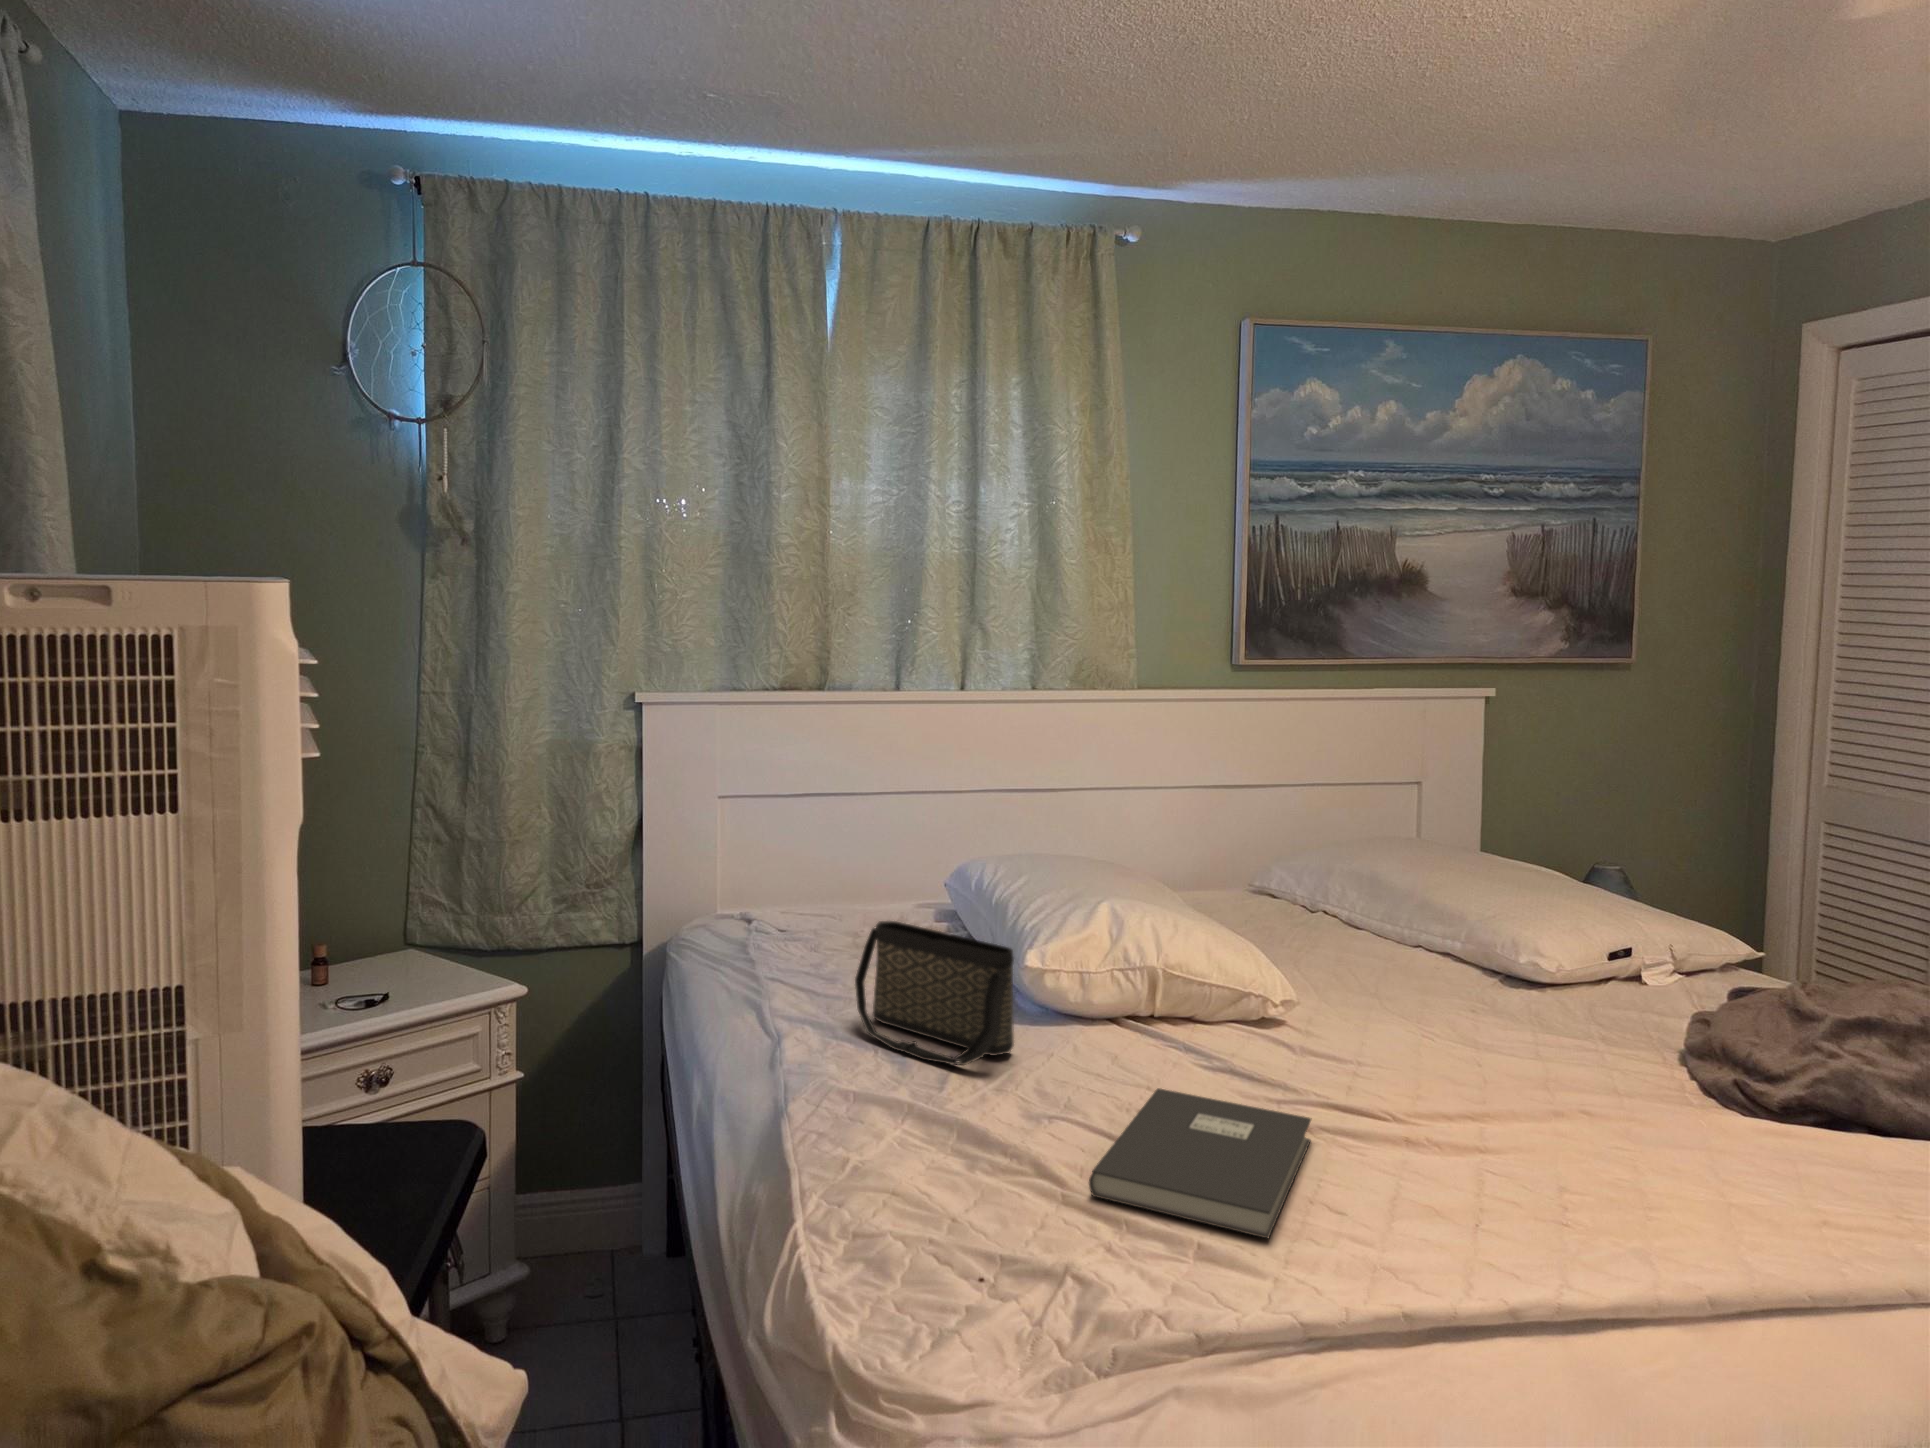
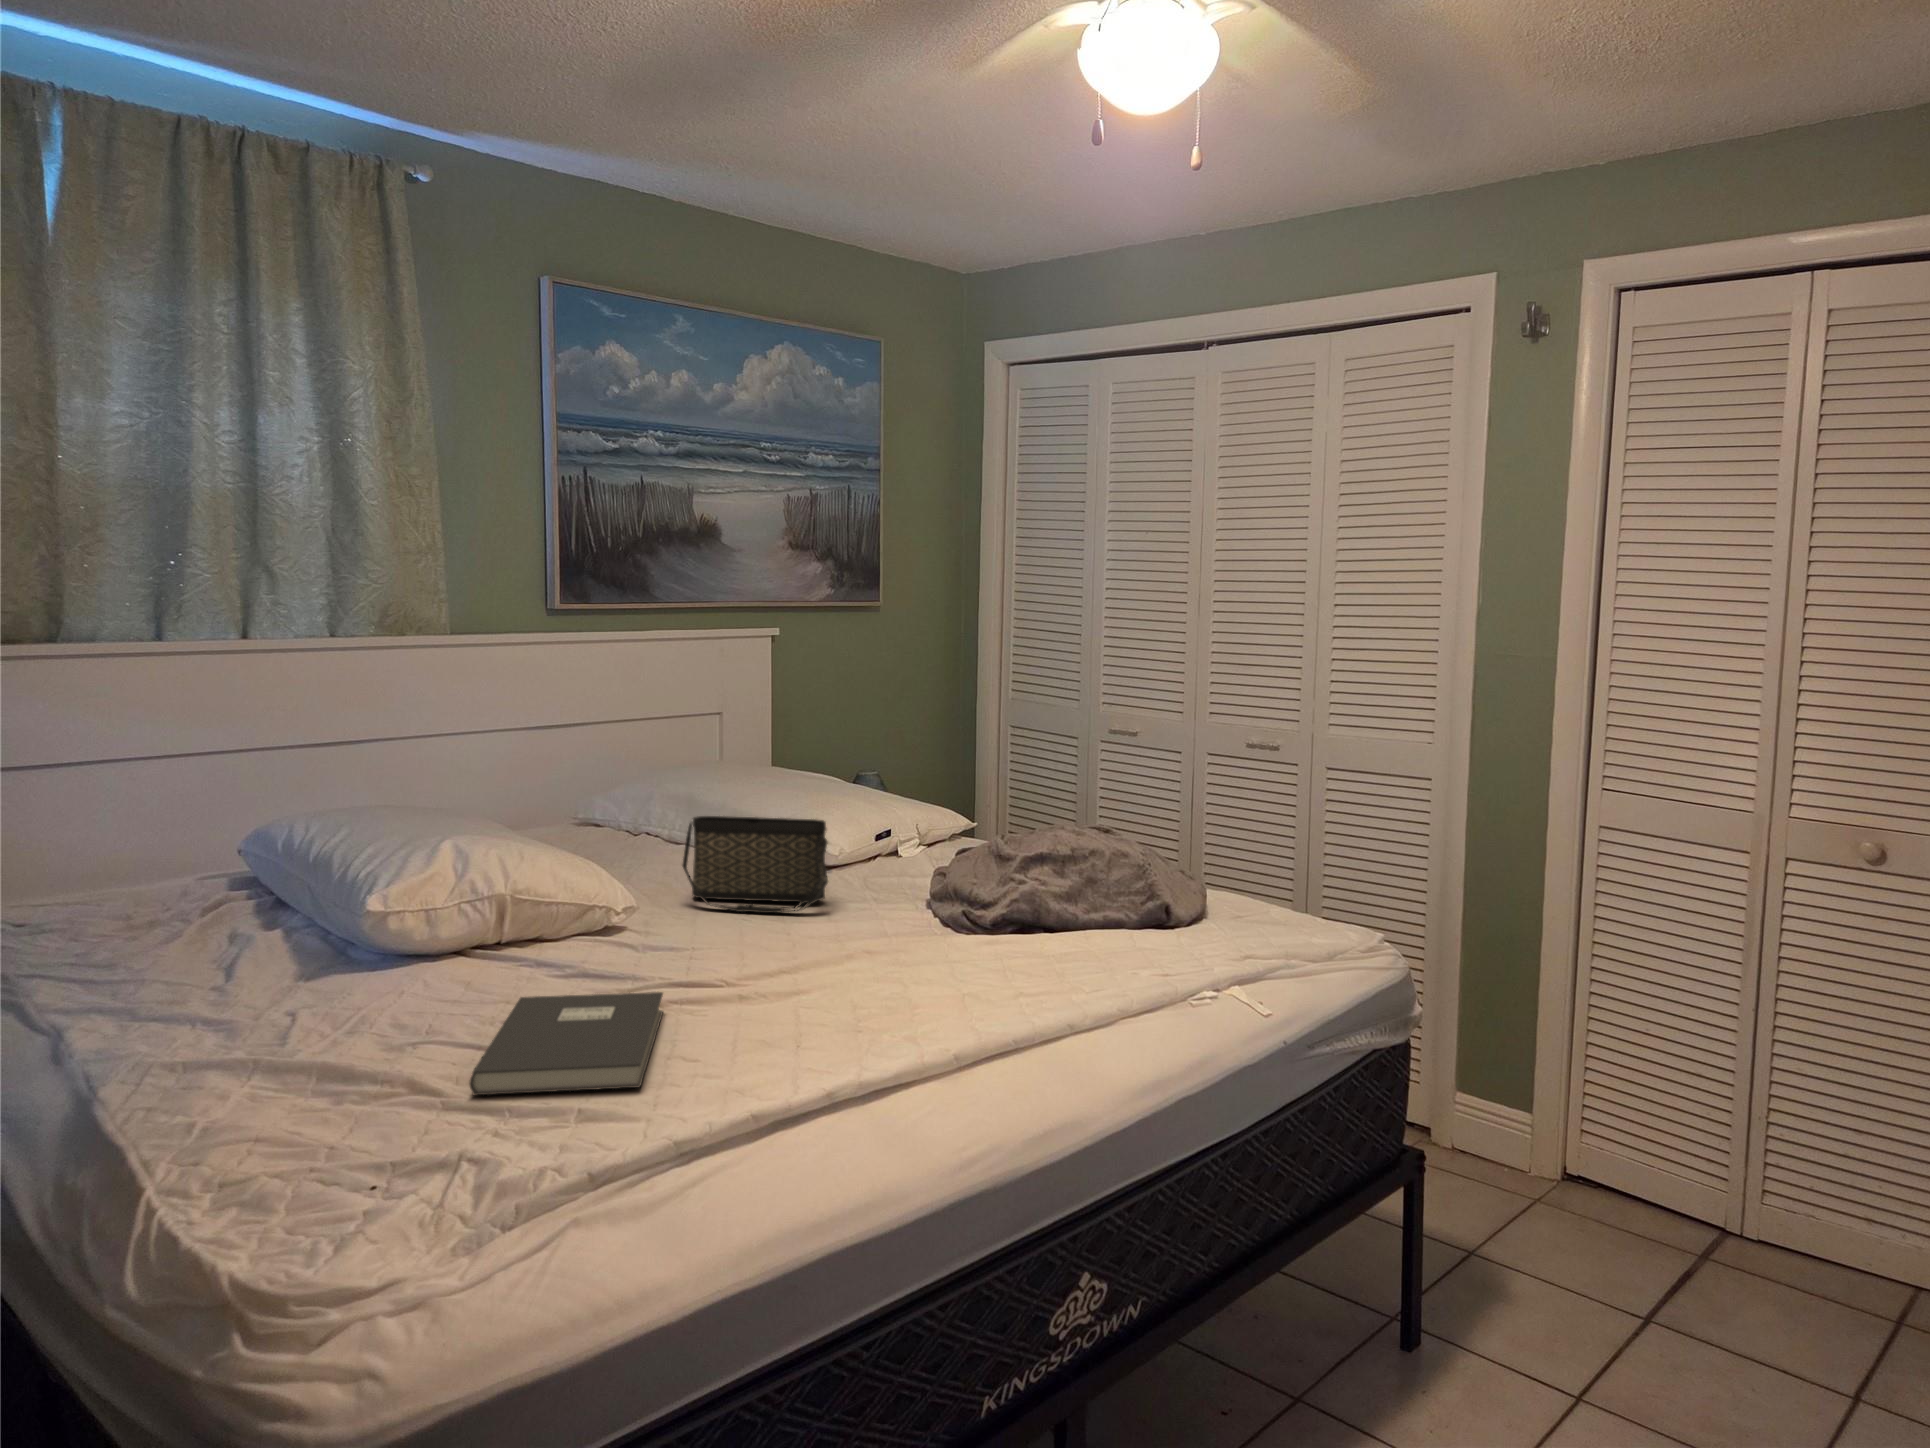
handbag: present [855,921,1014,1065] -> present [682,816,828,913]

